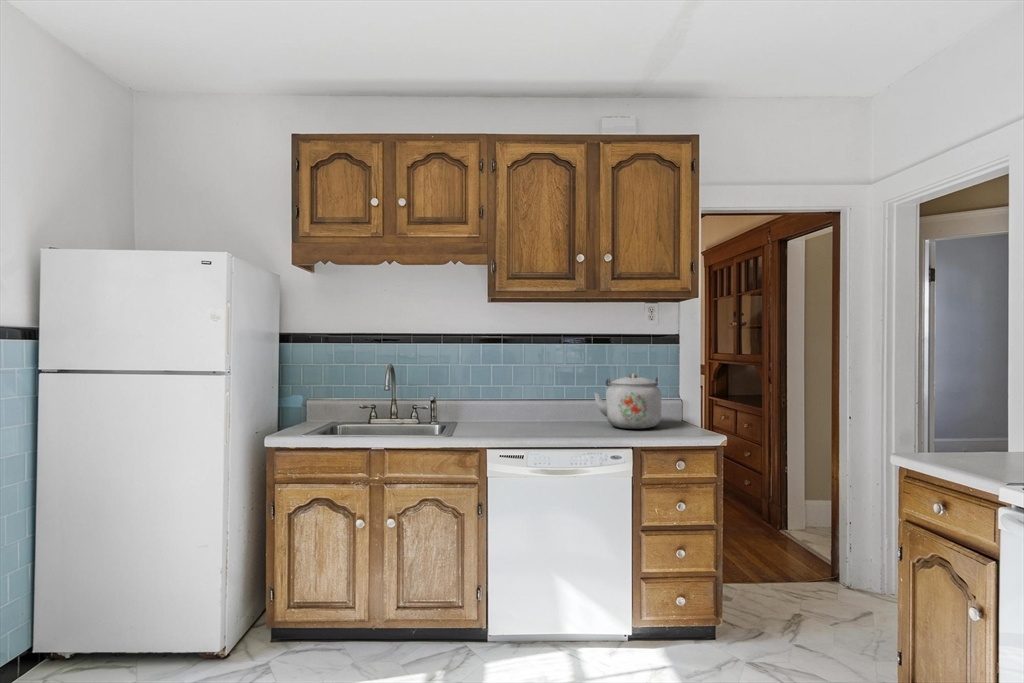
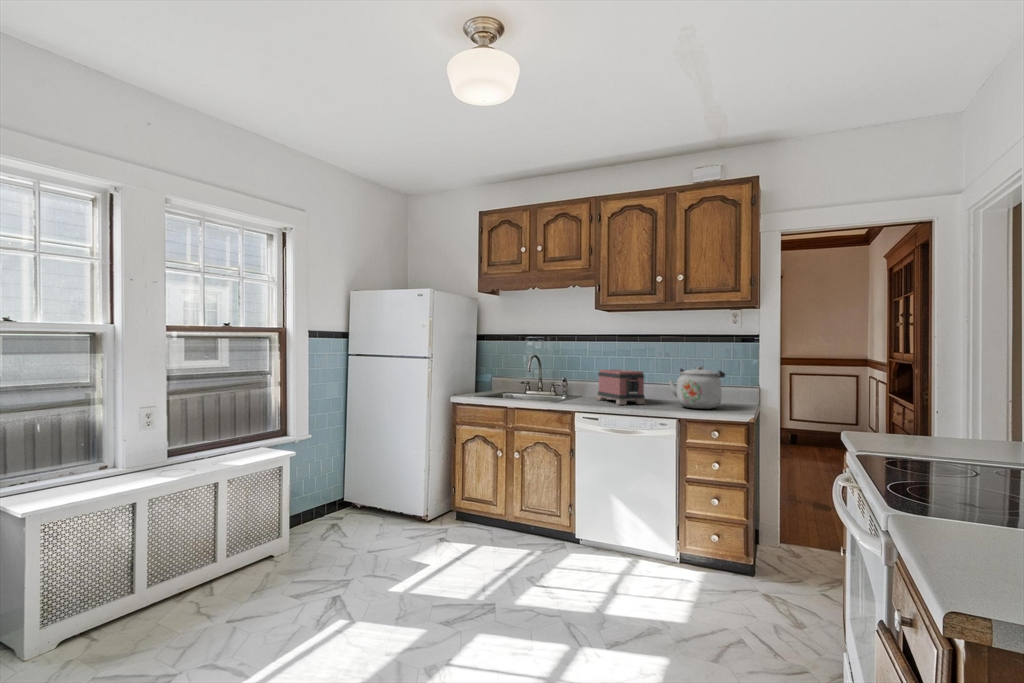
toaster: none [487,381,563,432] -> present [597,370,645,405]

